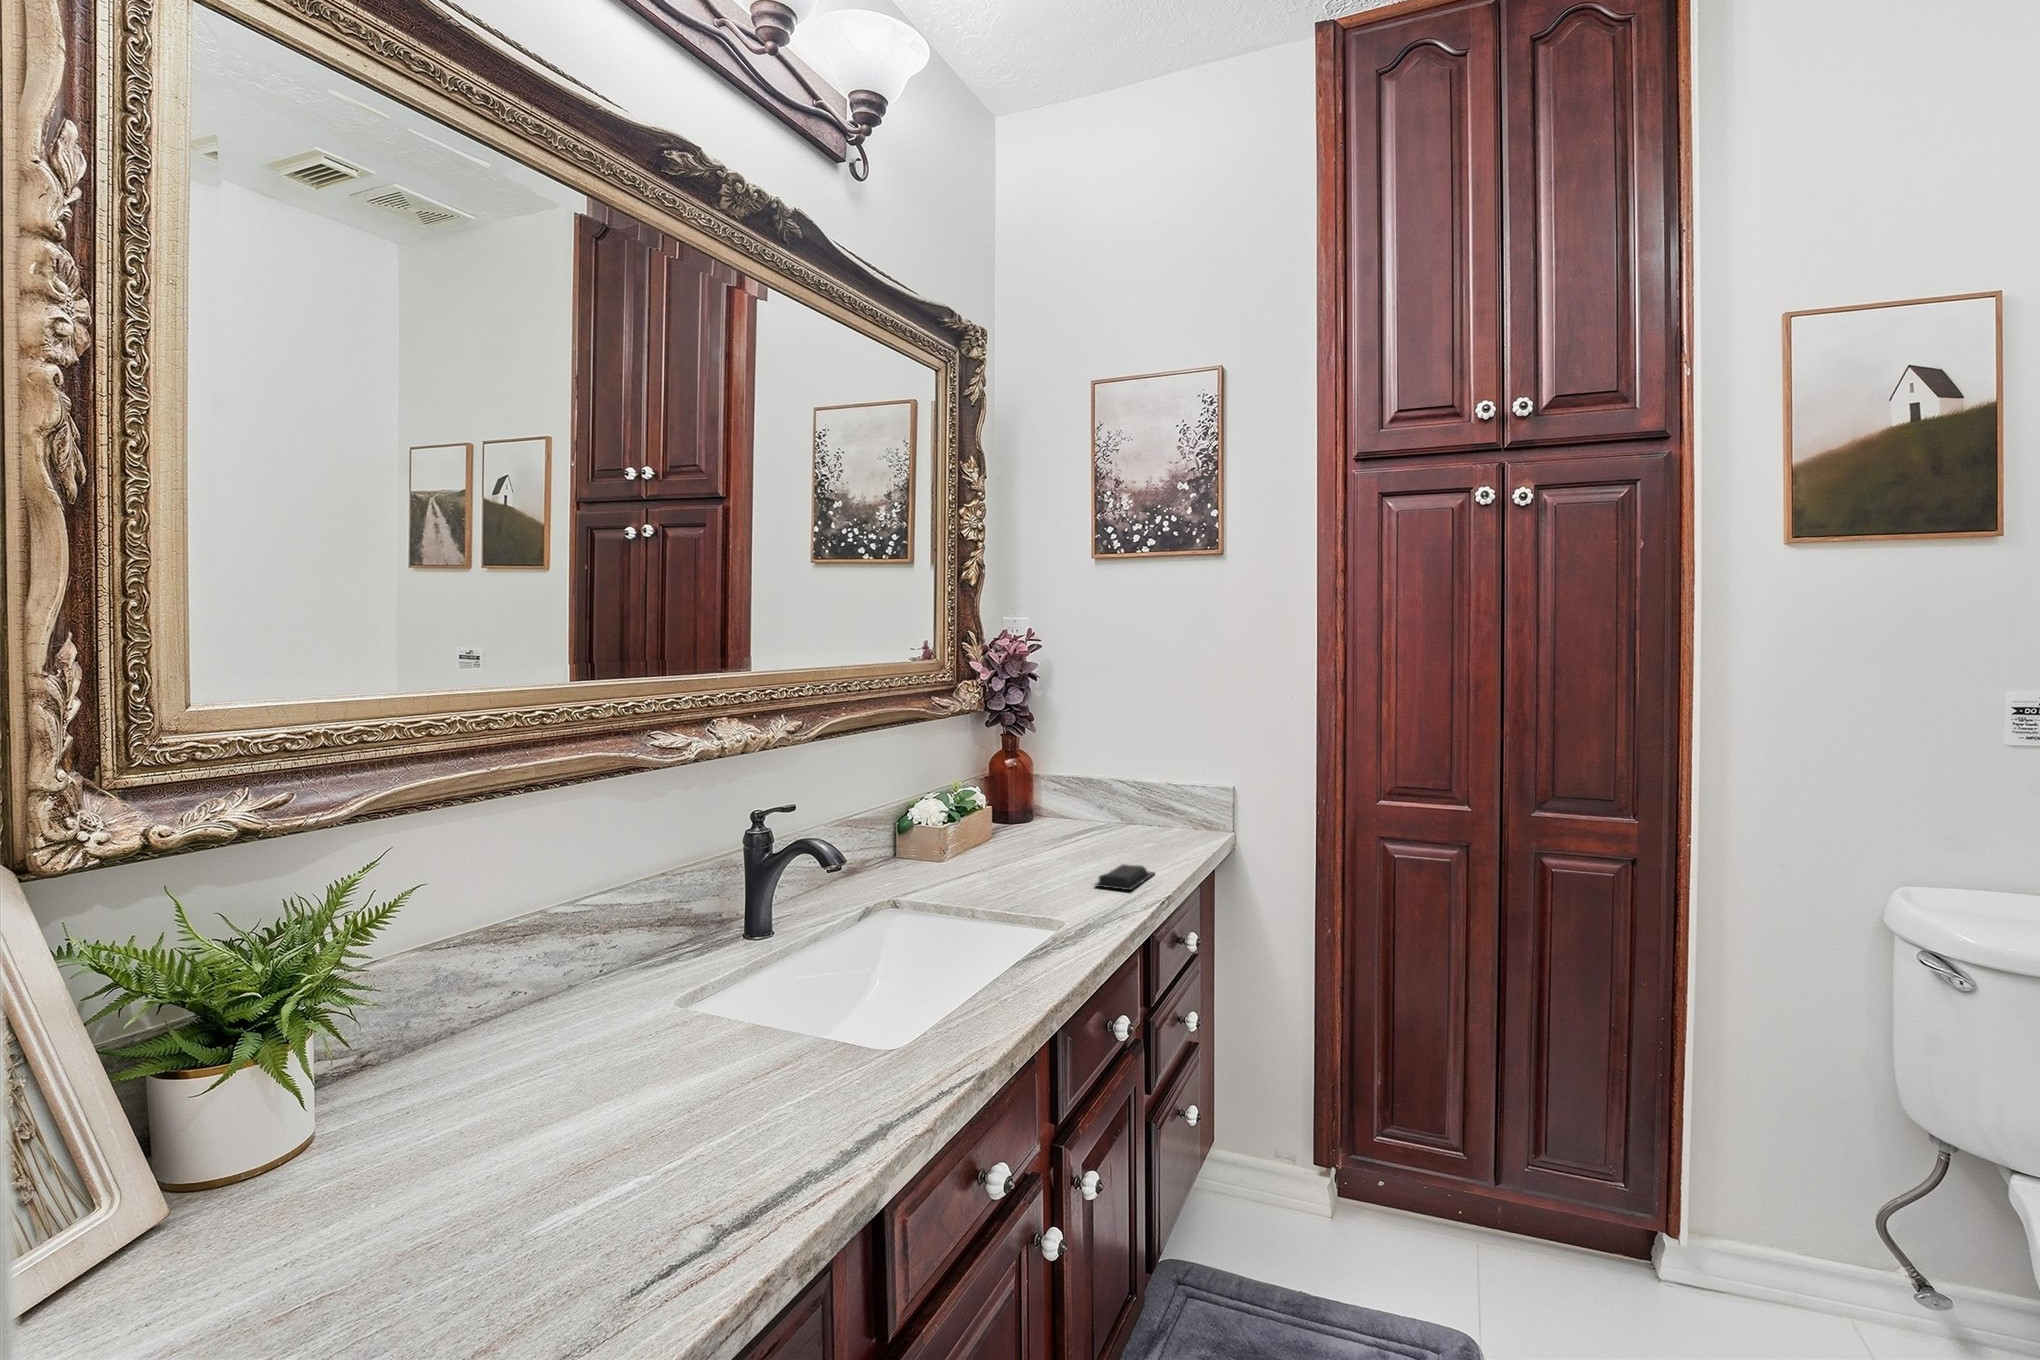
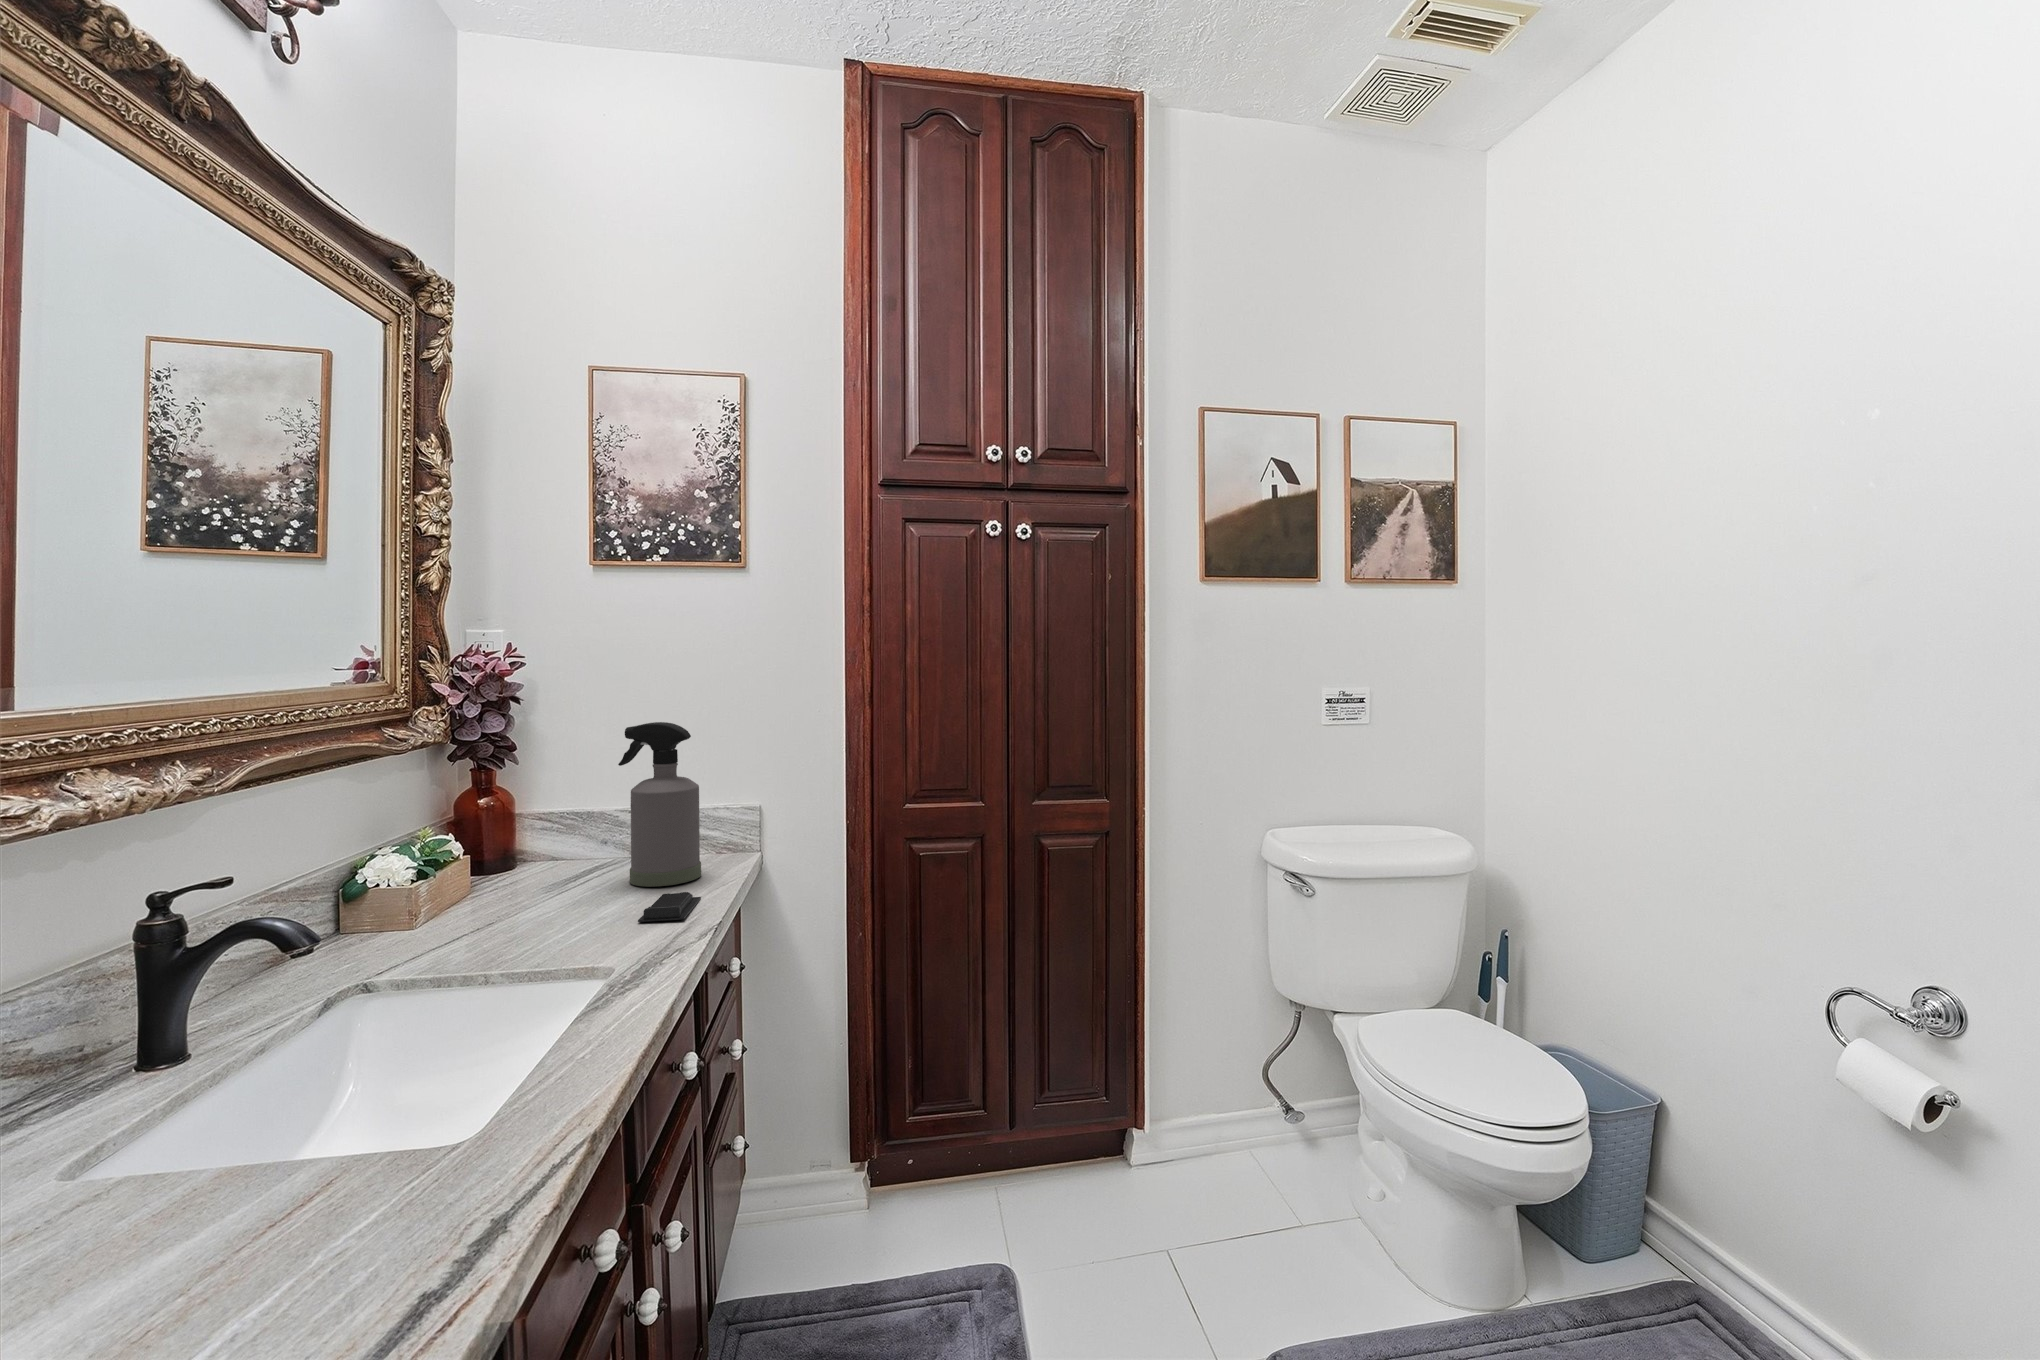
spray bottle: none [1098,705,1167,857] -> present [618,722,701,887]

